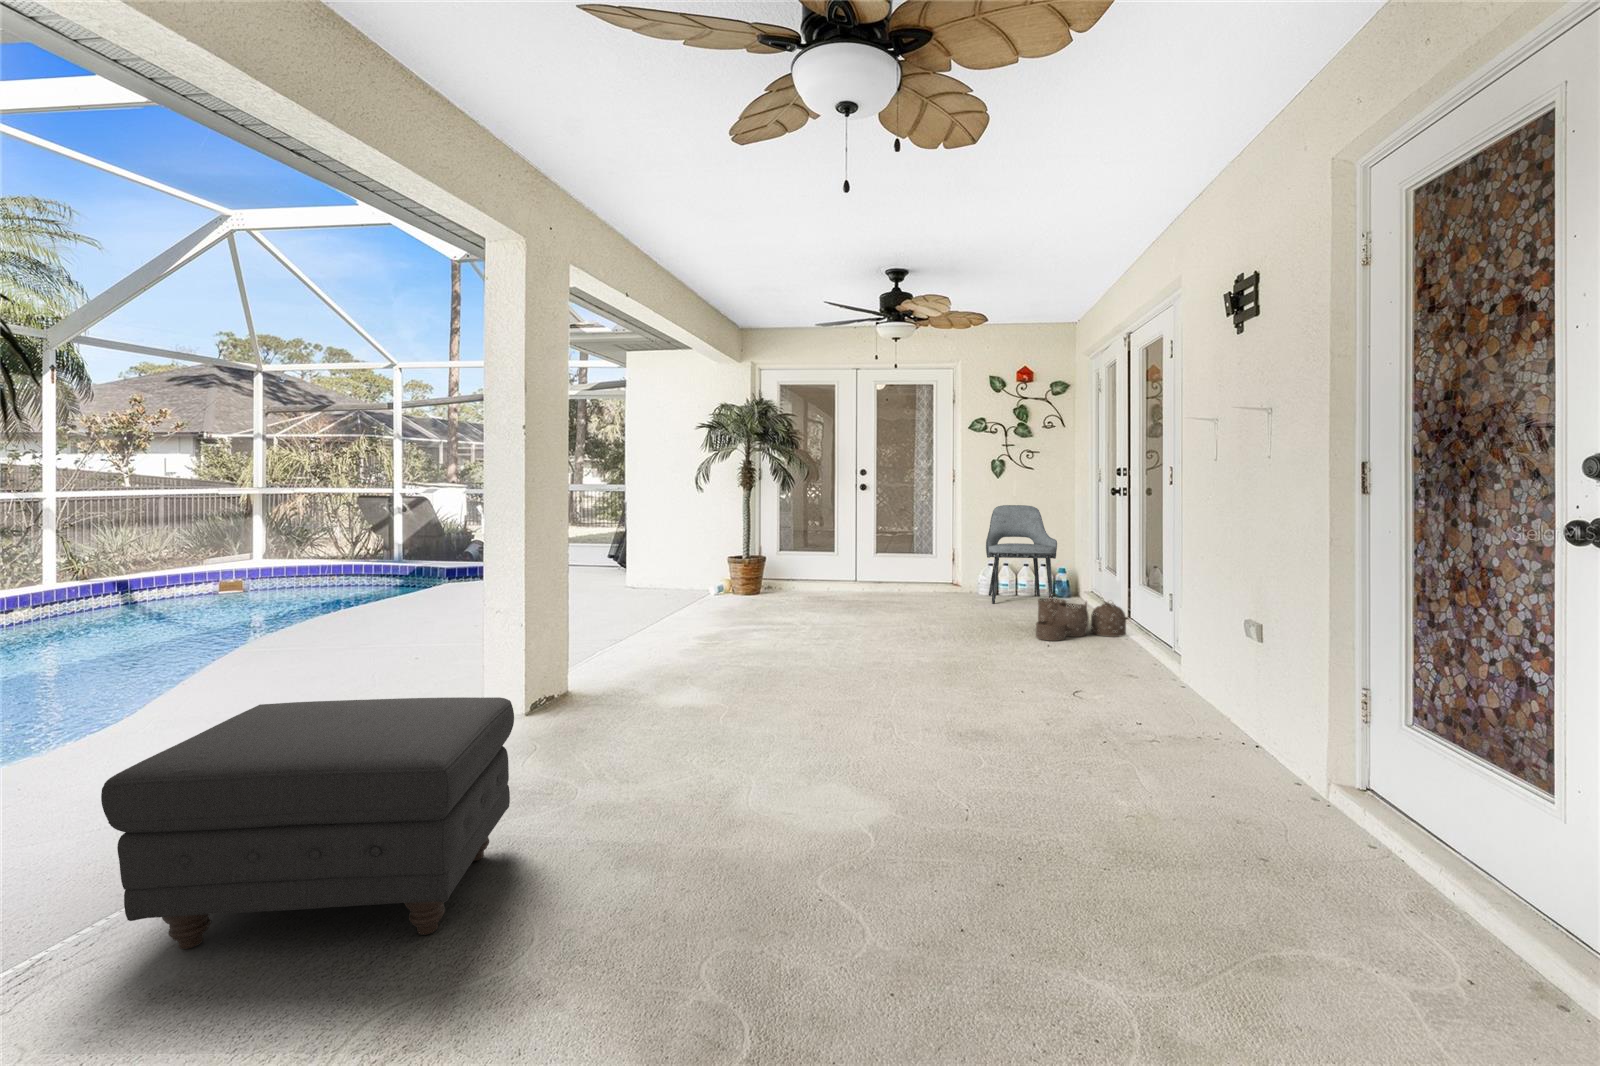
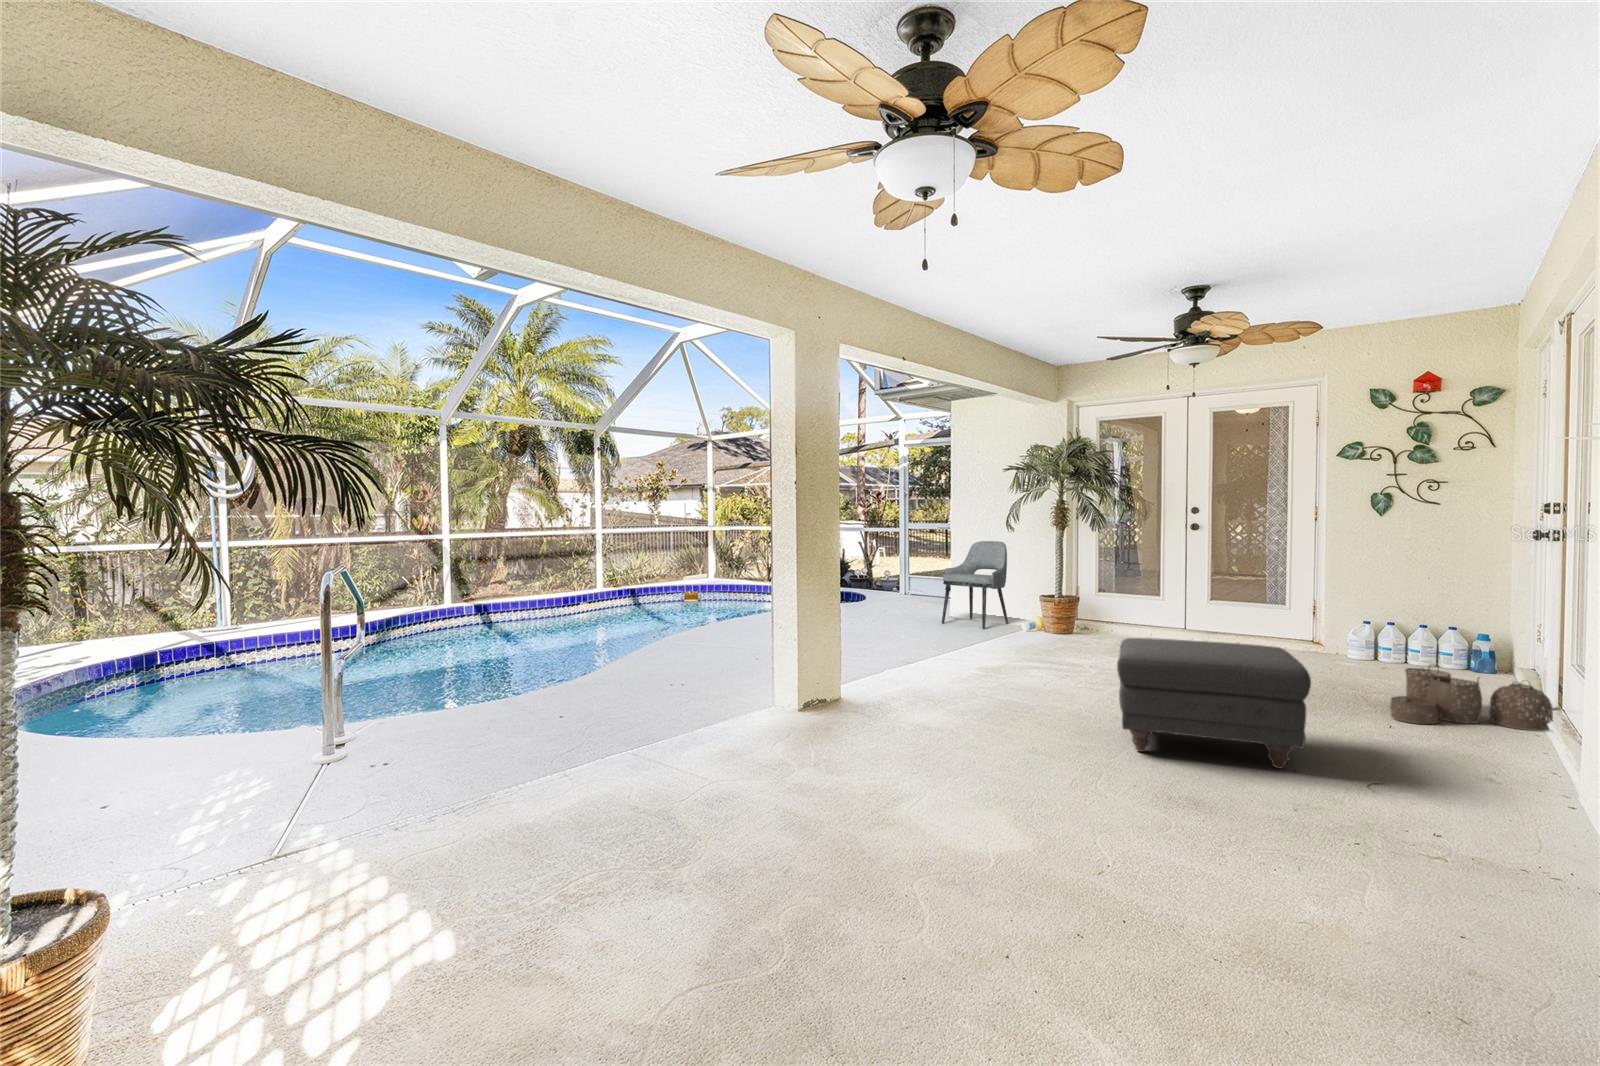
dining chair: present [986,505,1057,604] -> present [942,541,1008,629]
ottoman: present [101,697,514,949] -> present [1117,638,1311,768]

